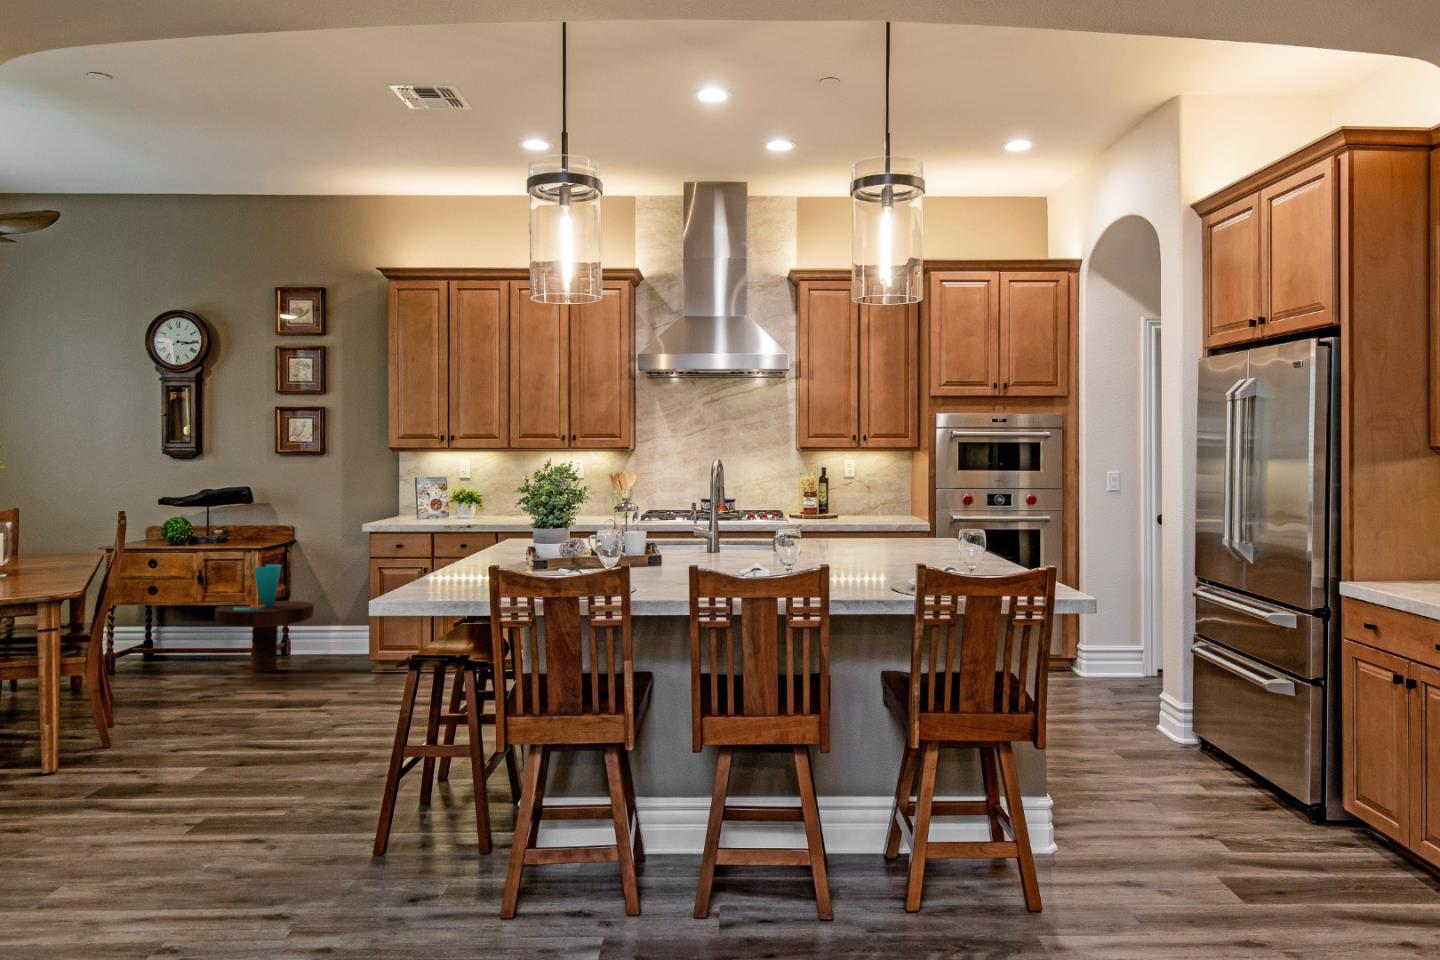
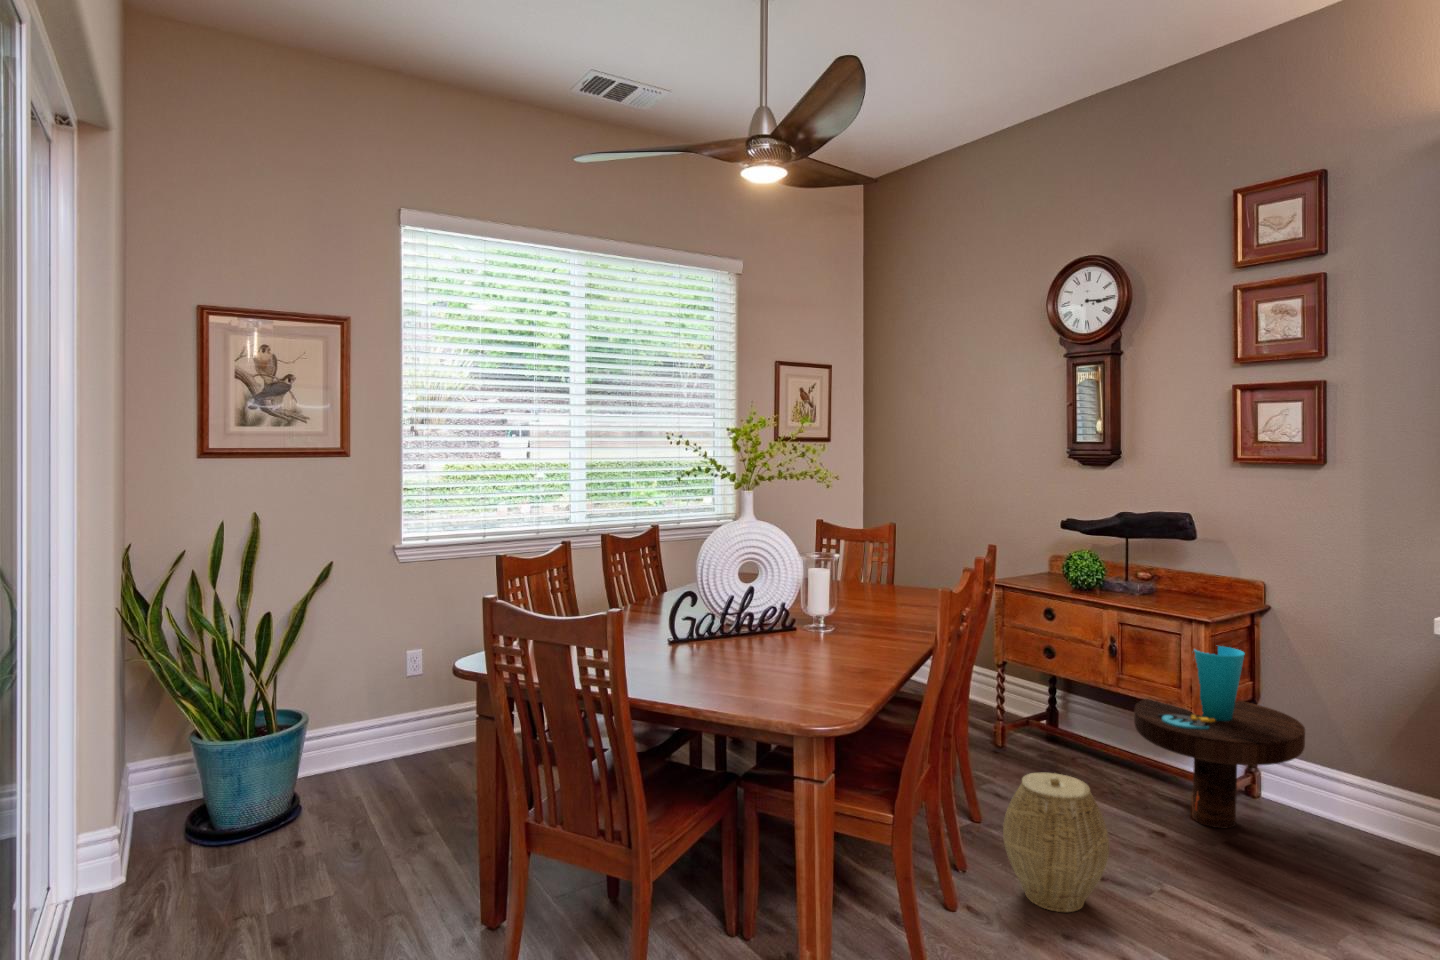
woven basket: none [136,631,204,709] -> present [1003,772,1109,912]

